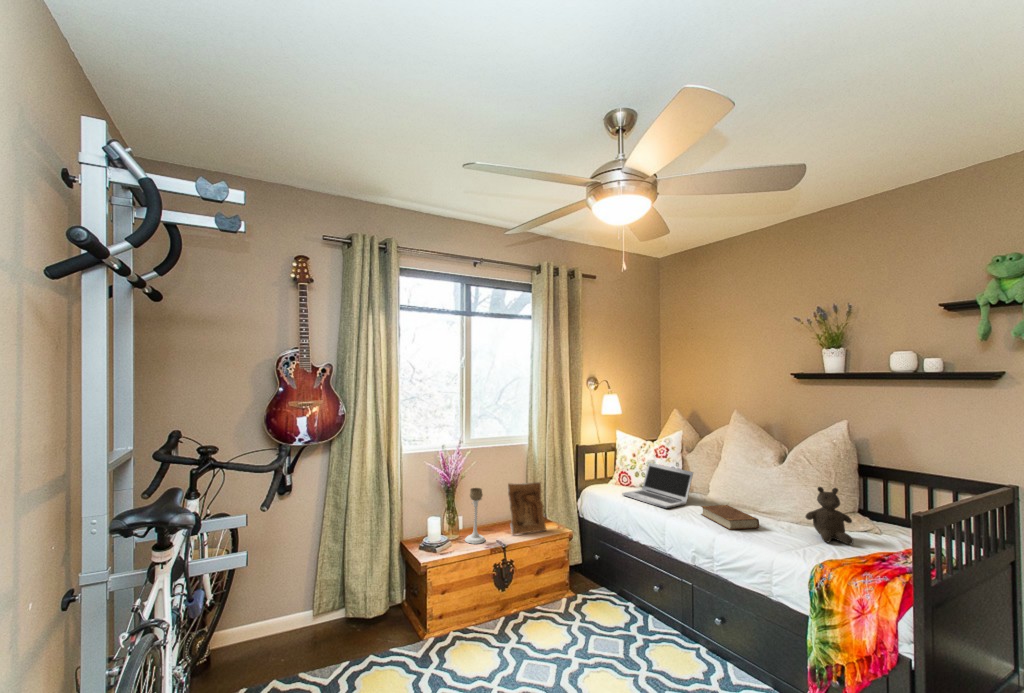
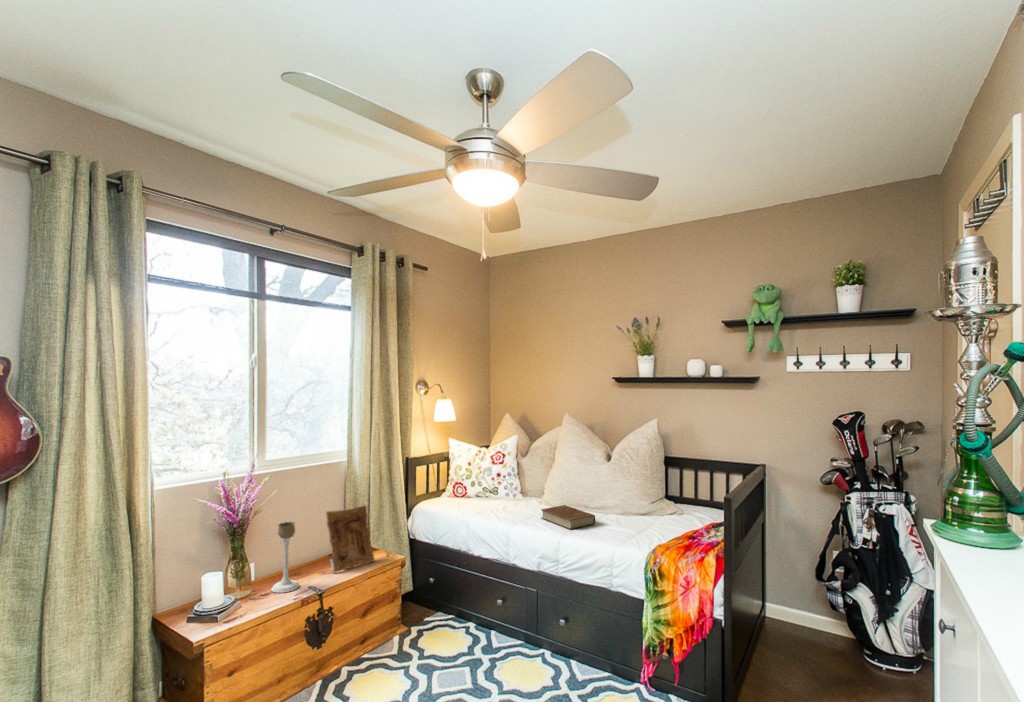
laptop: present [622,463,693,508] -> none [459,470,531,517]
teddy bear: present [806,487,853,545] -> none [634,477,673,529]

